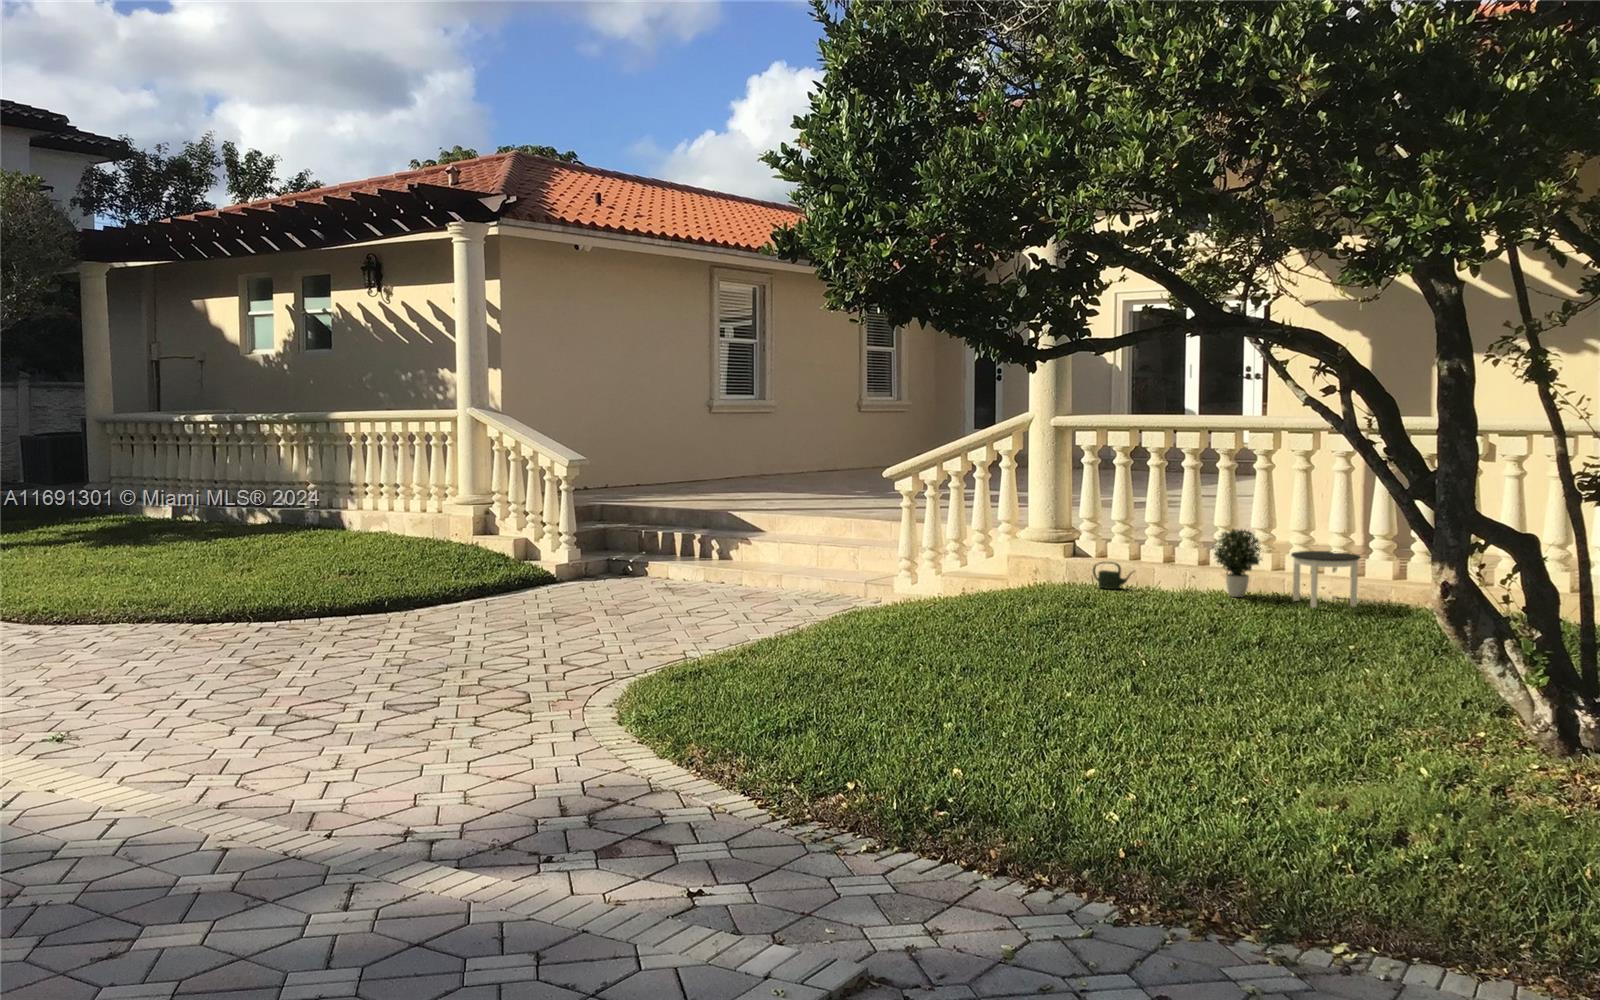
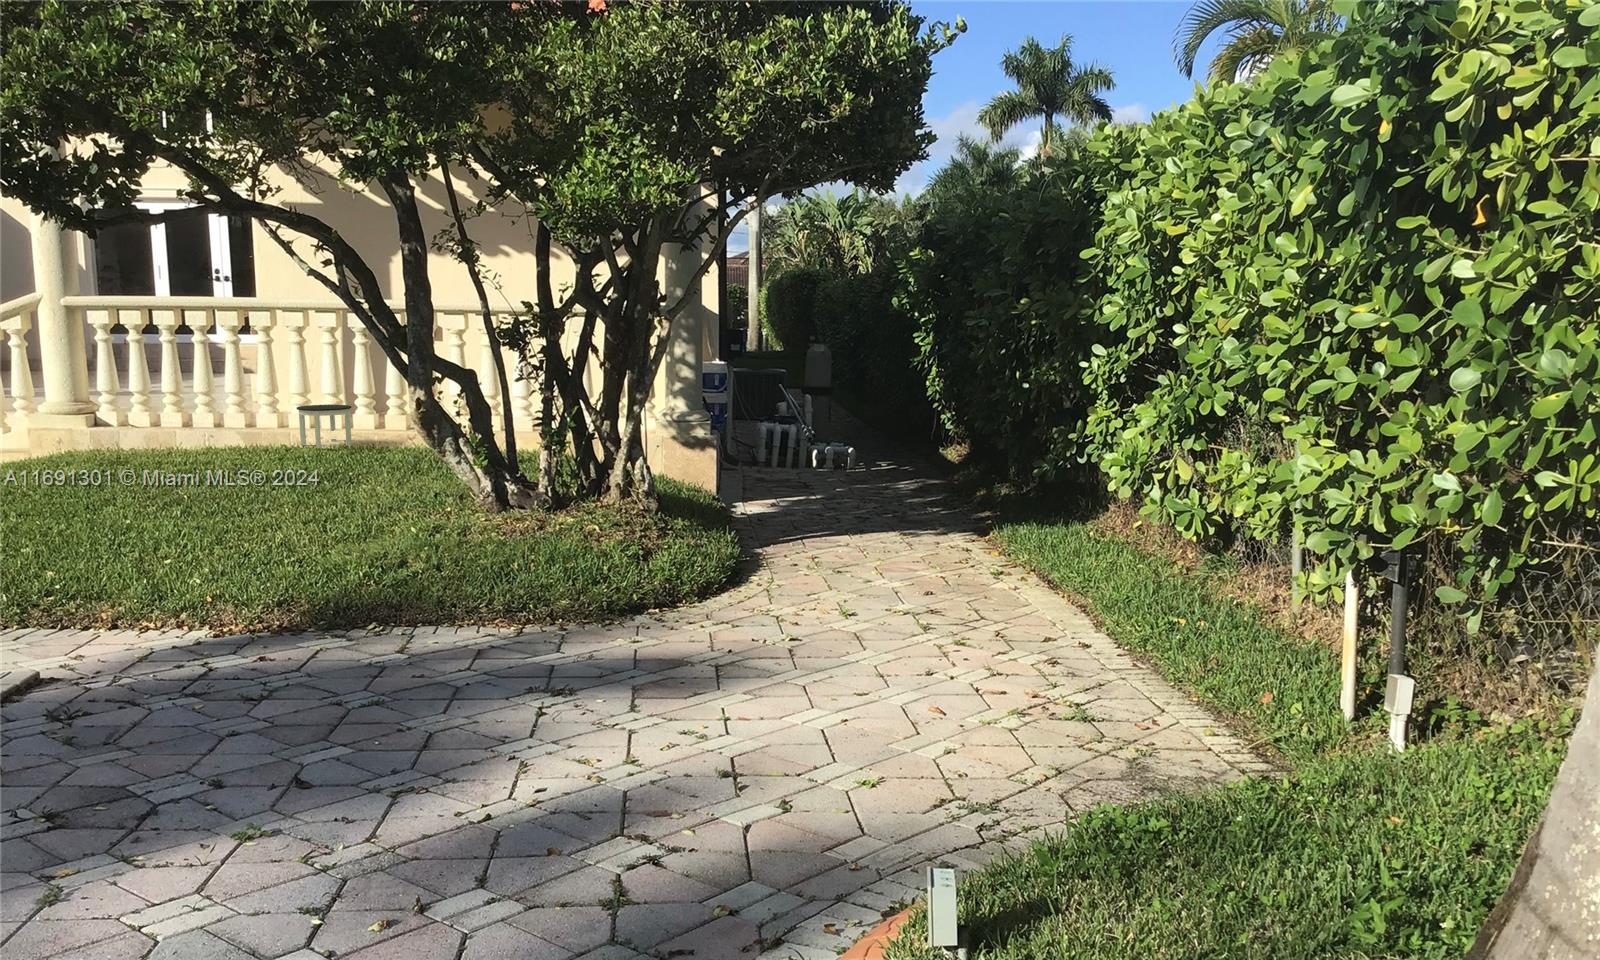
potted plant: present [1214,529,1261,597] -> none [228,390,274,447]
watering can: present [1093,562,1133,589] -> none [114,427,158,451]

